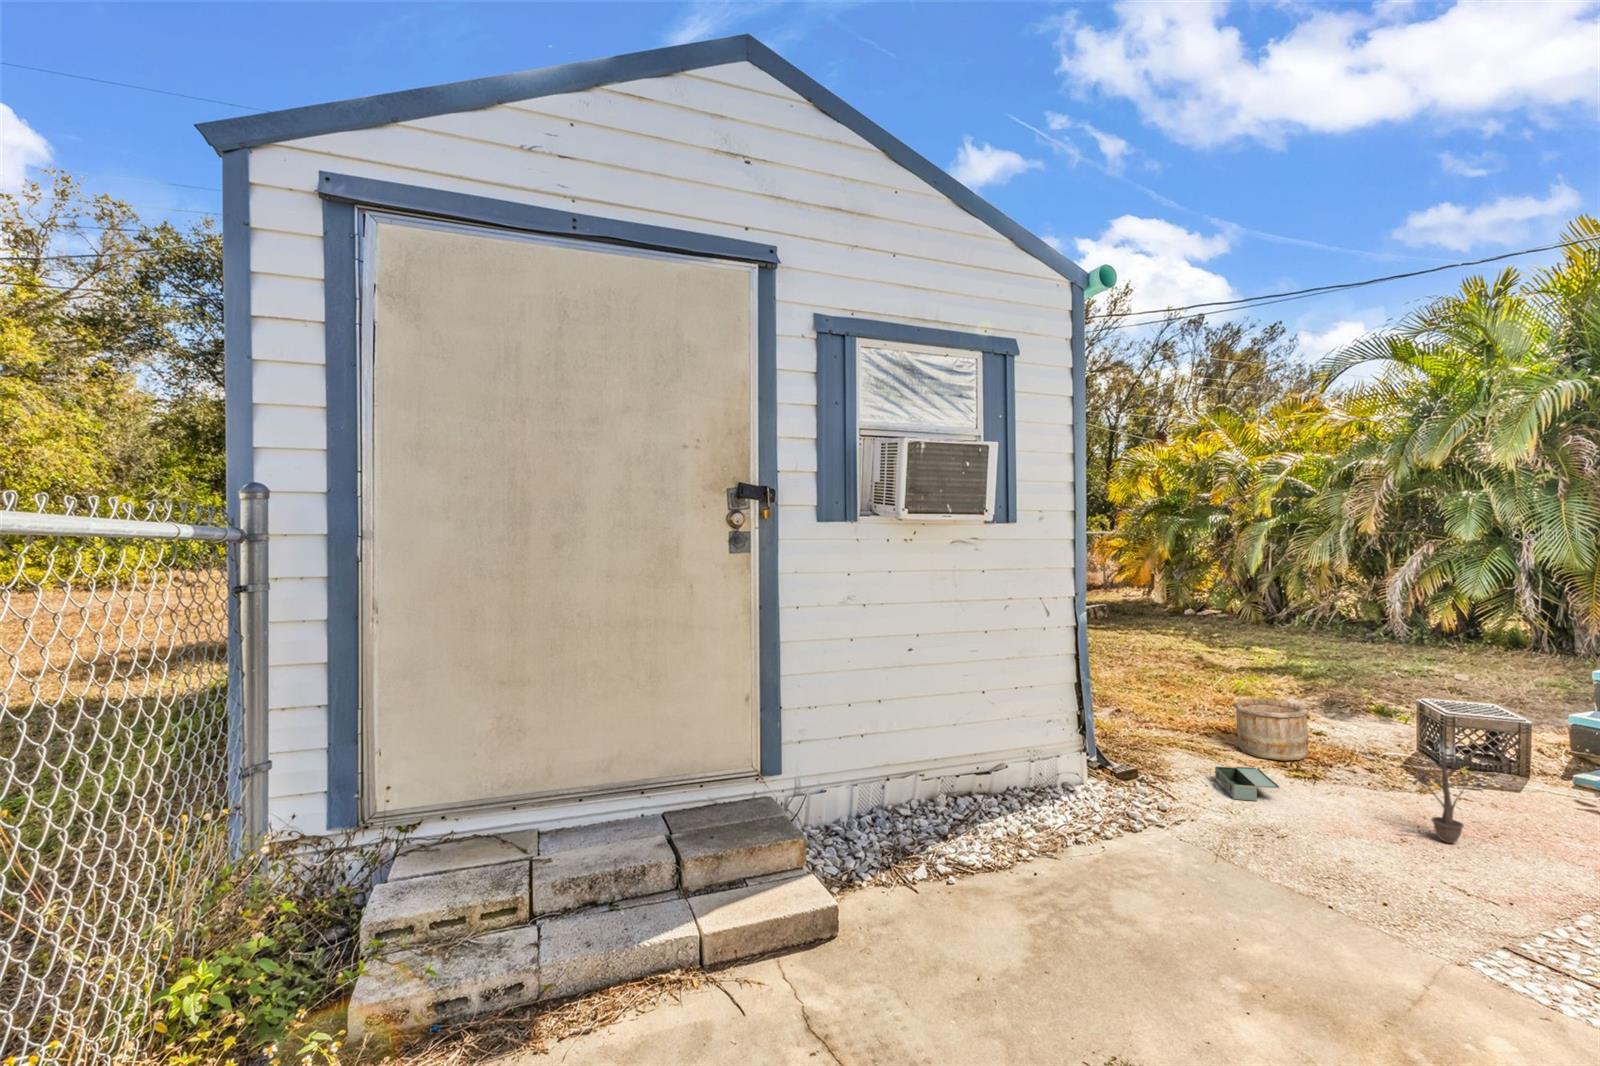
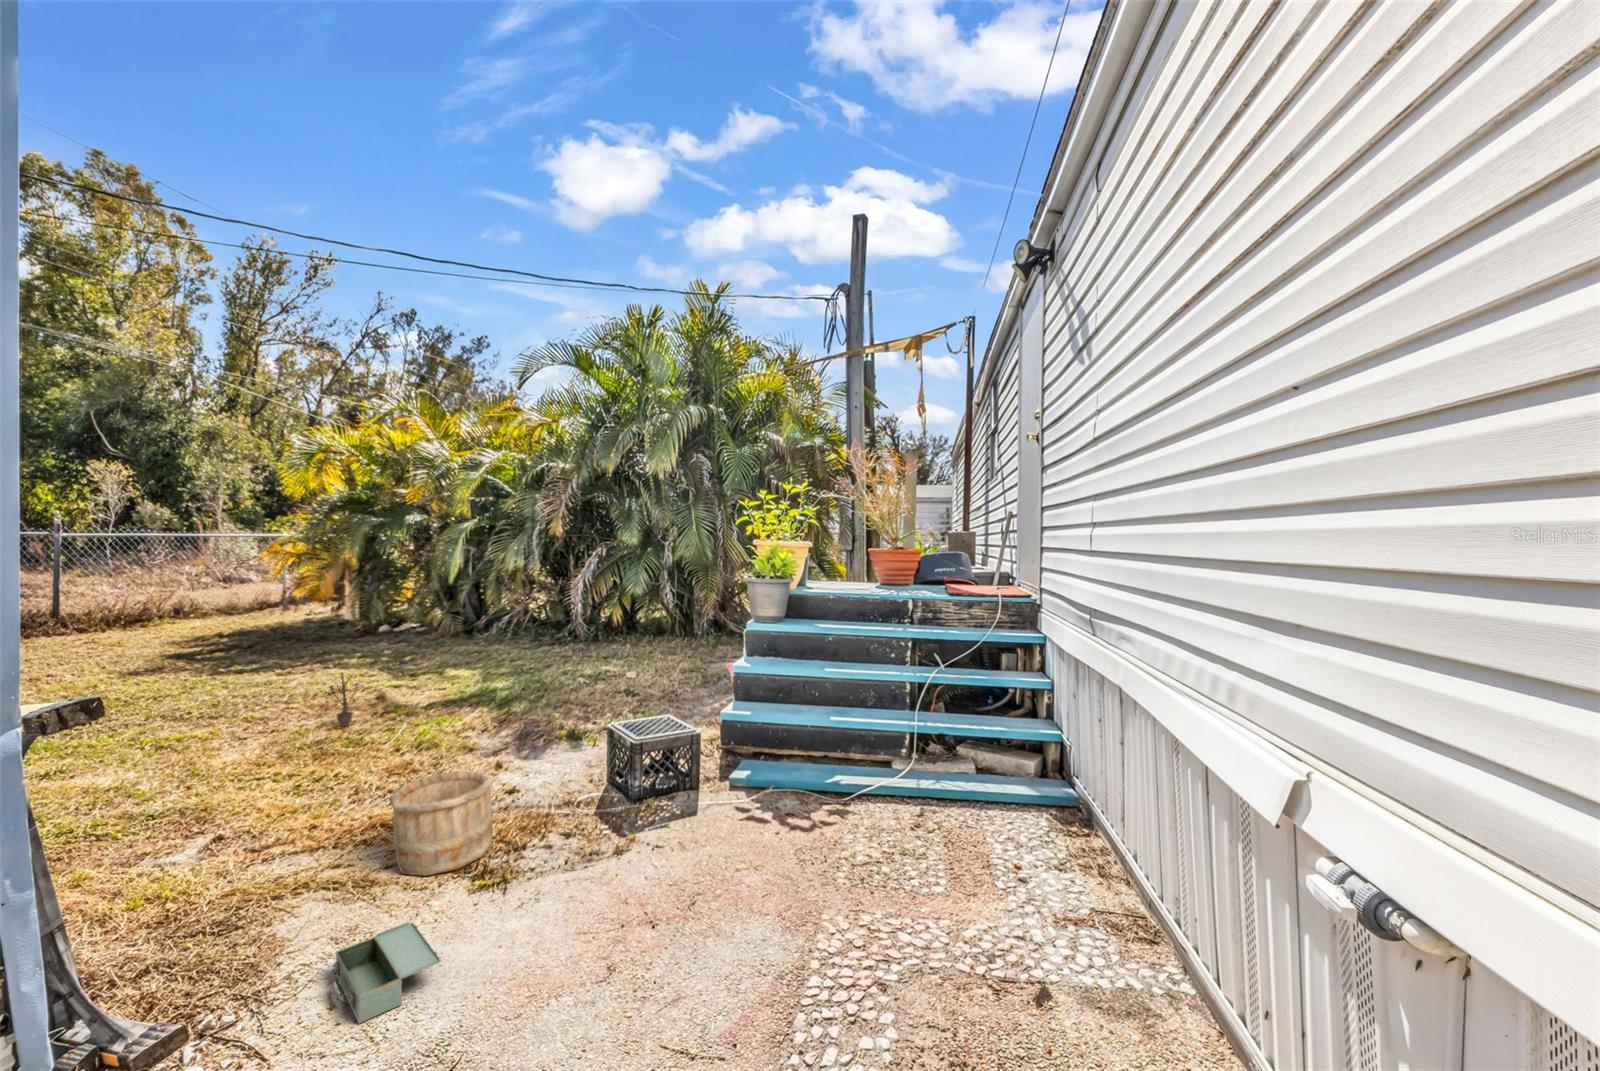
decorative plant: present [1401,756,1482,843] -> present [319,673,364,727]

